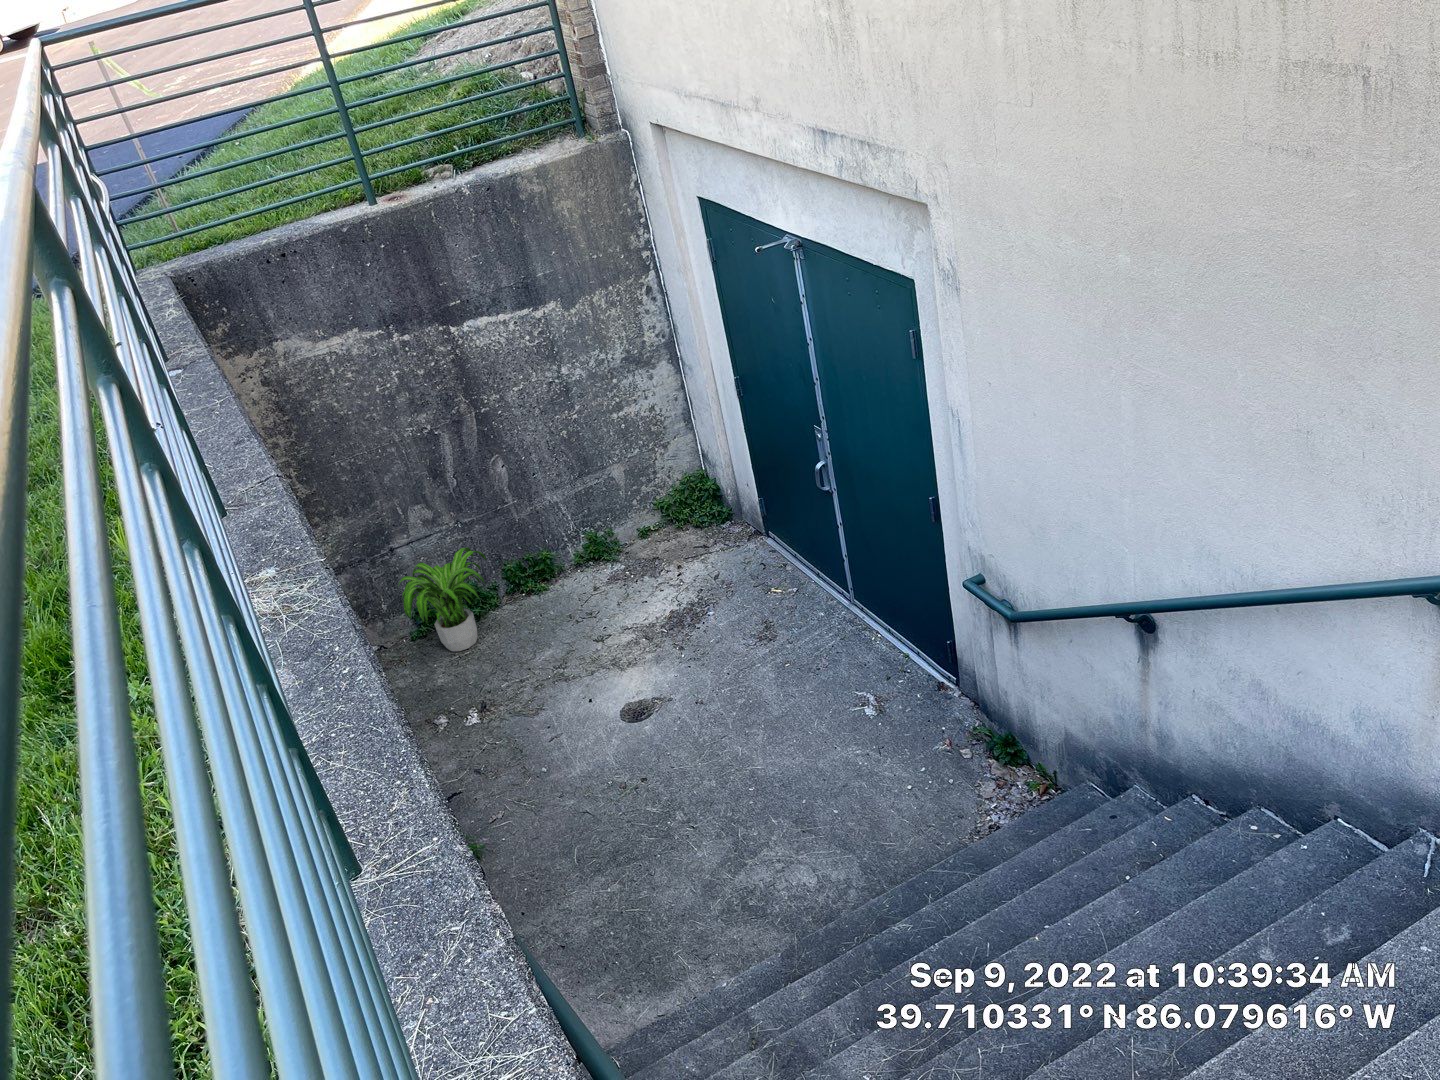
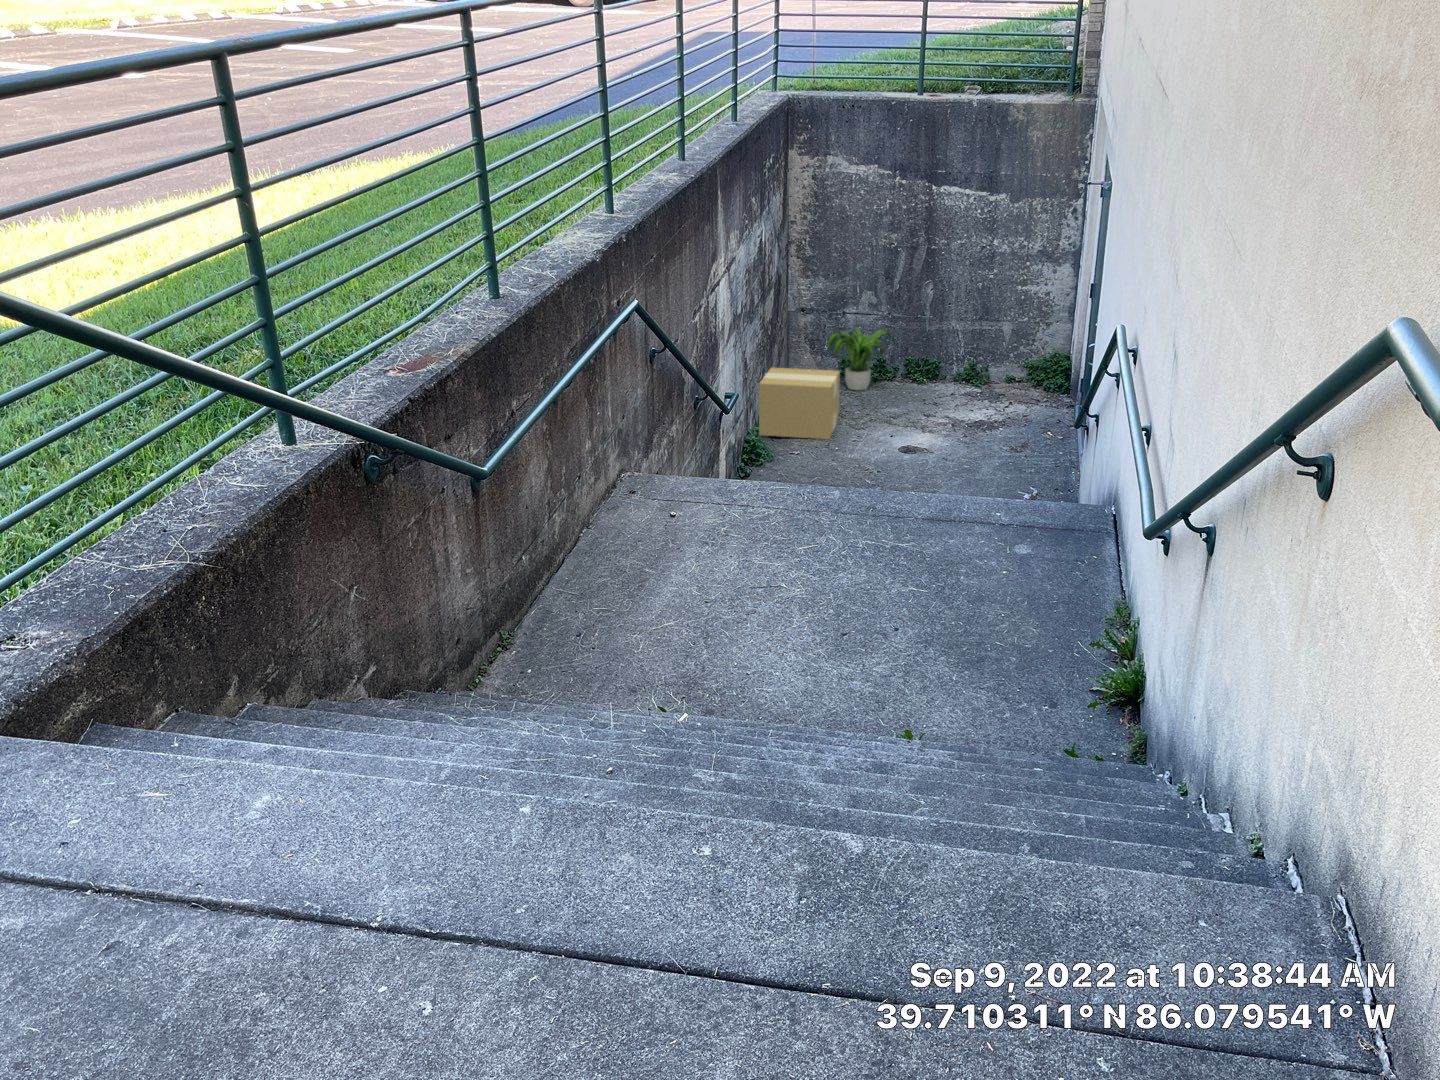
cardboard box: none [367,653,528,817] -> present [759,367,840,439]

